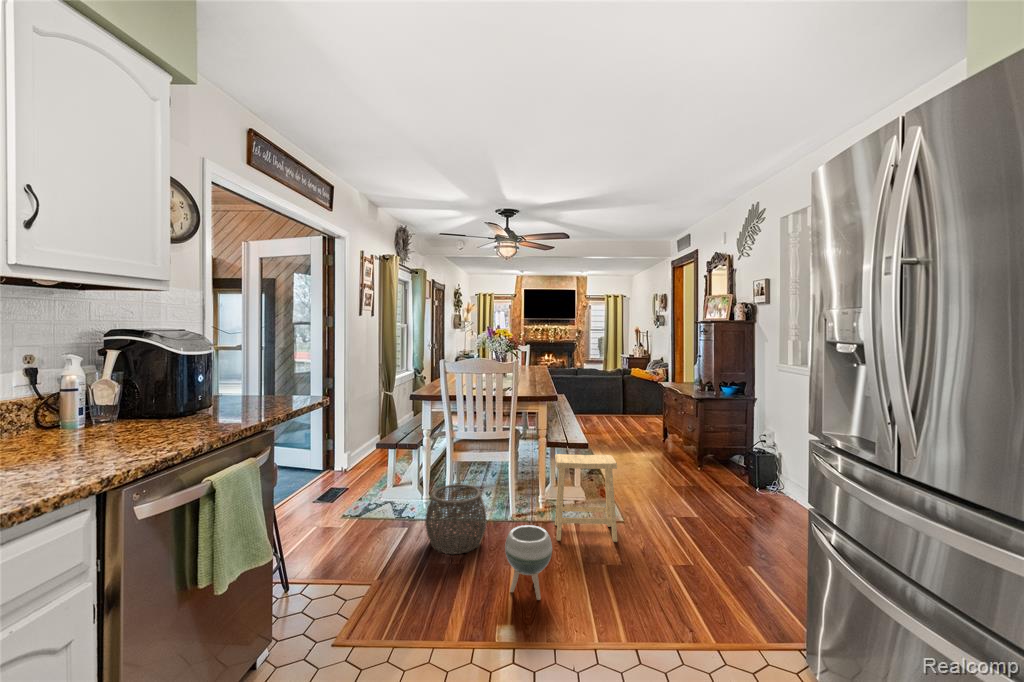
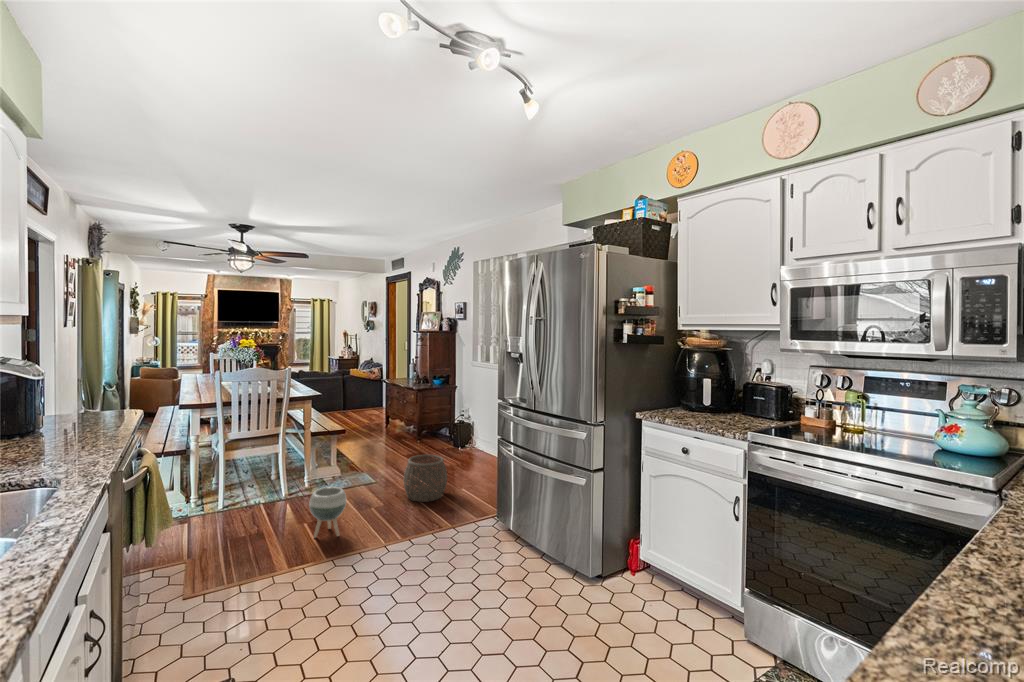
footstool: present [555,454,617,542] -> none [325,434,378,503]
woven basket: present [426,484,487,555] -> present [403,455,447,502]

